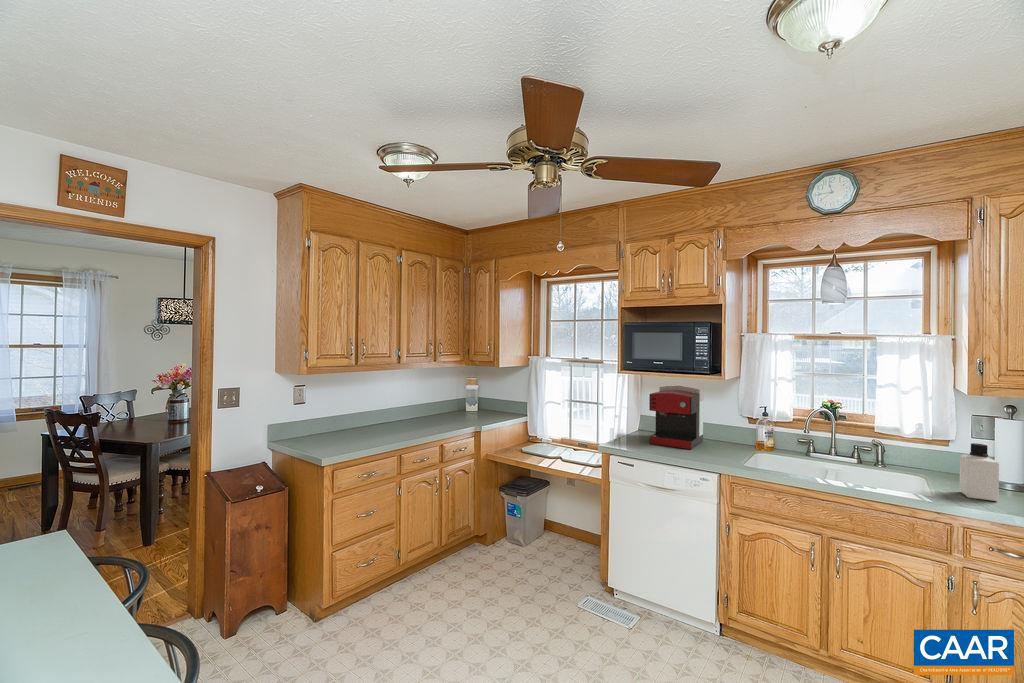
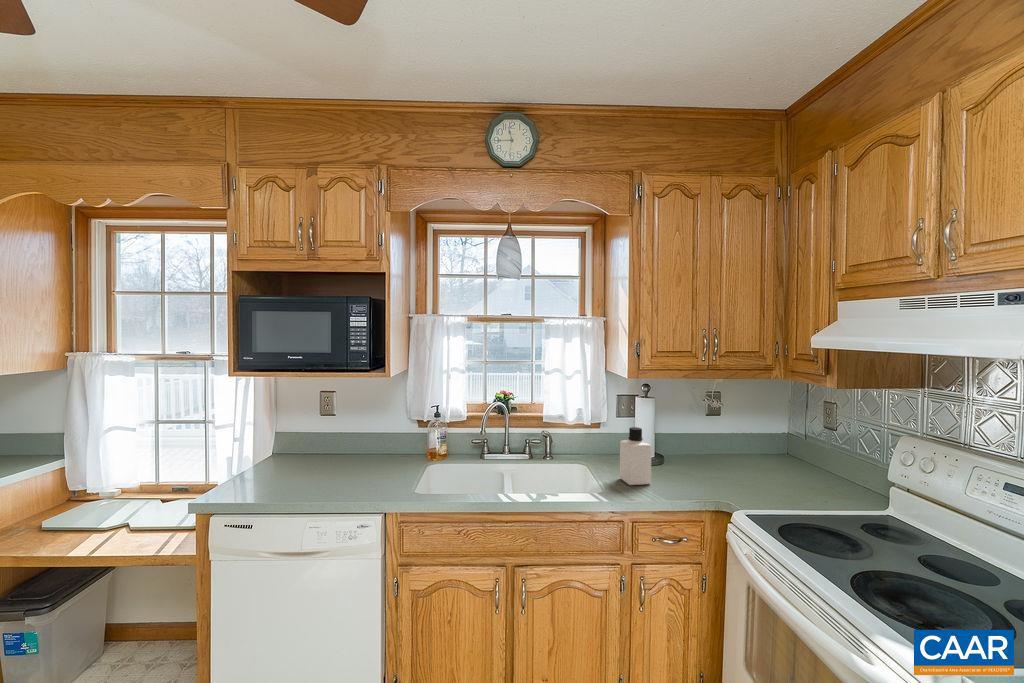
coffee maker: present [649,386,703,449] -> none [282,387,363,479]

